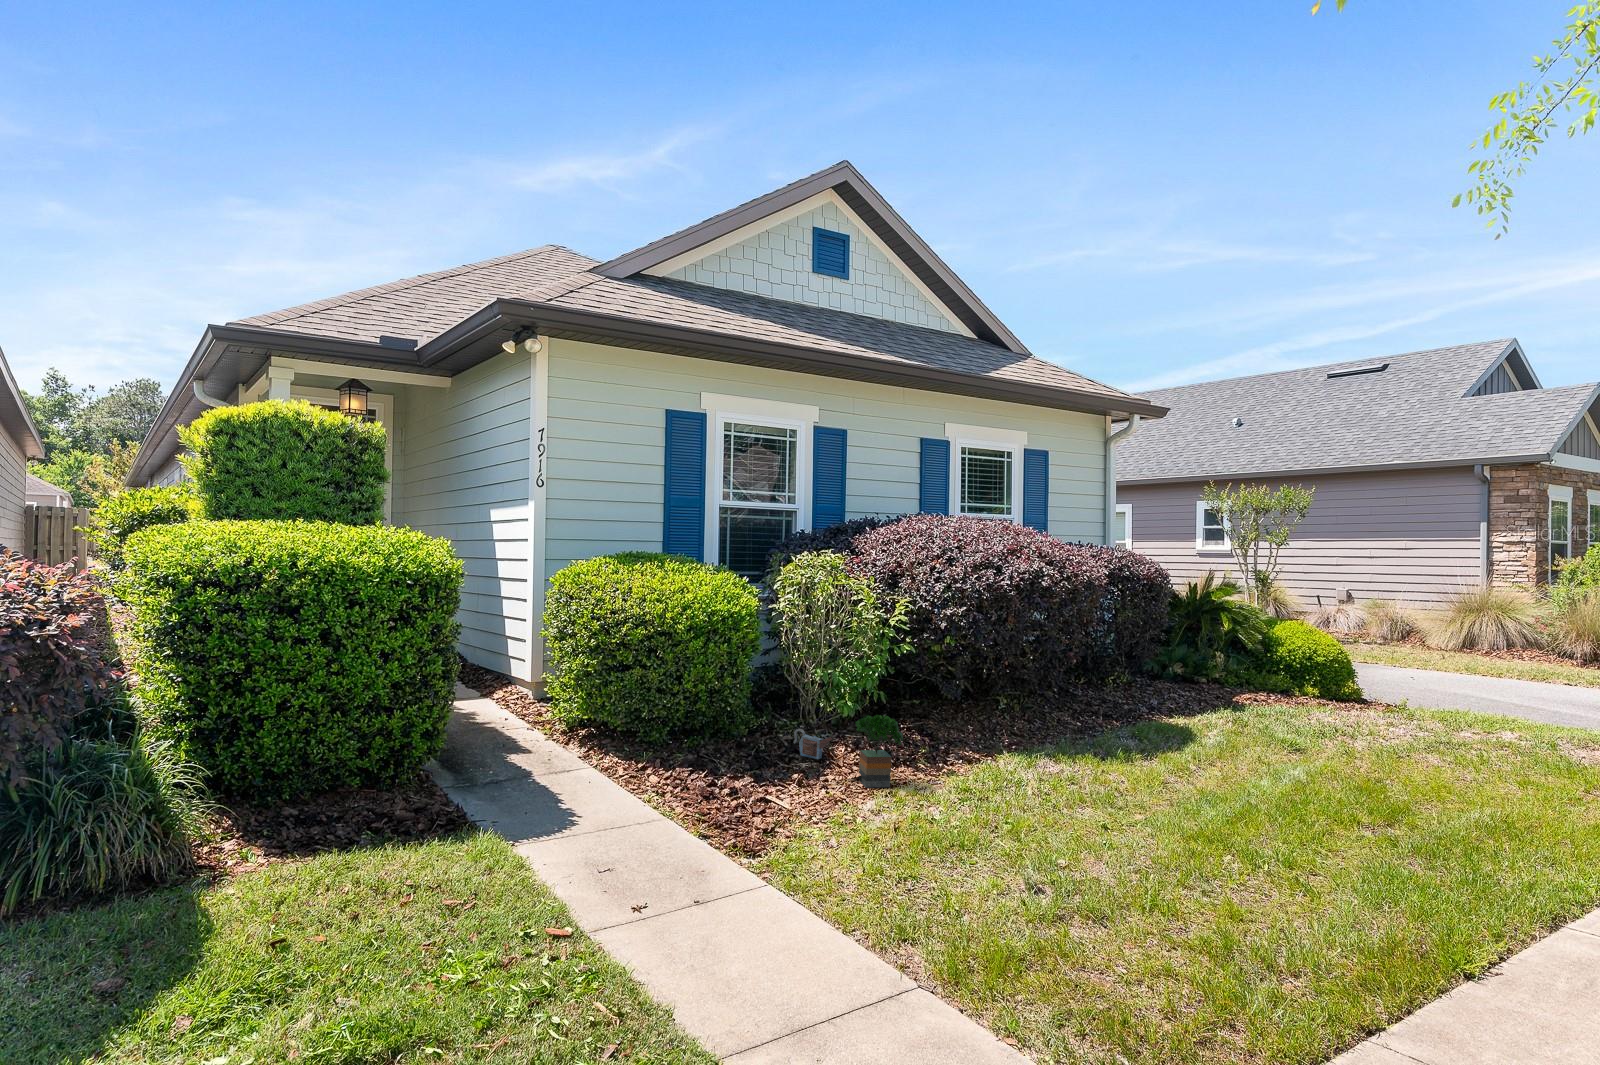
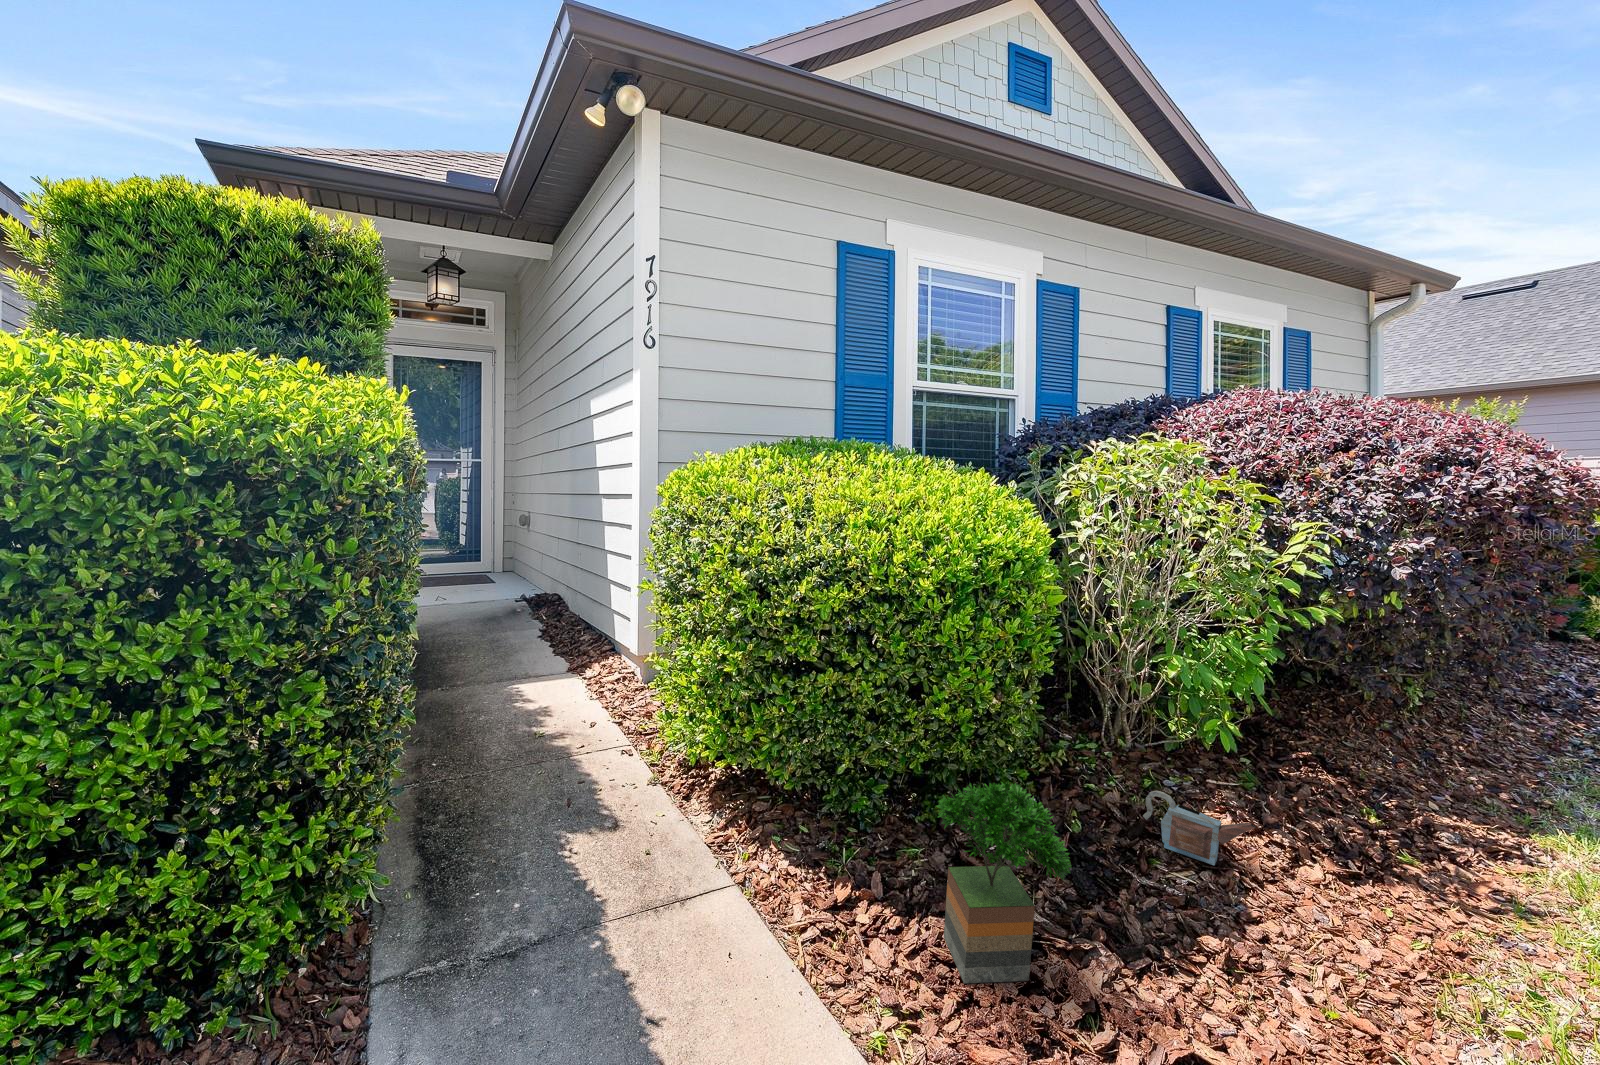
potted tree: present [856,715,903,788] -> present [936,781,1071,983]

